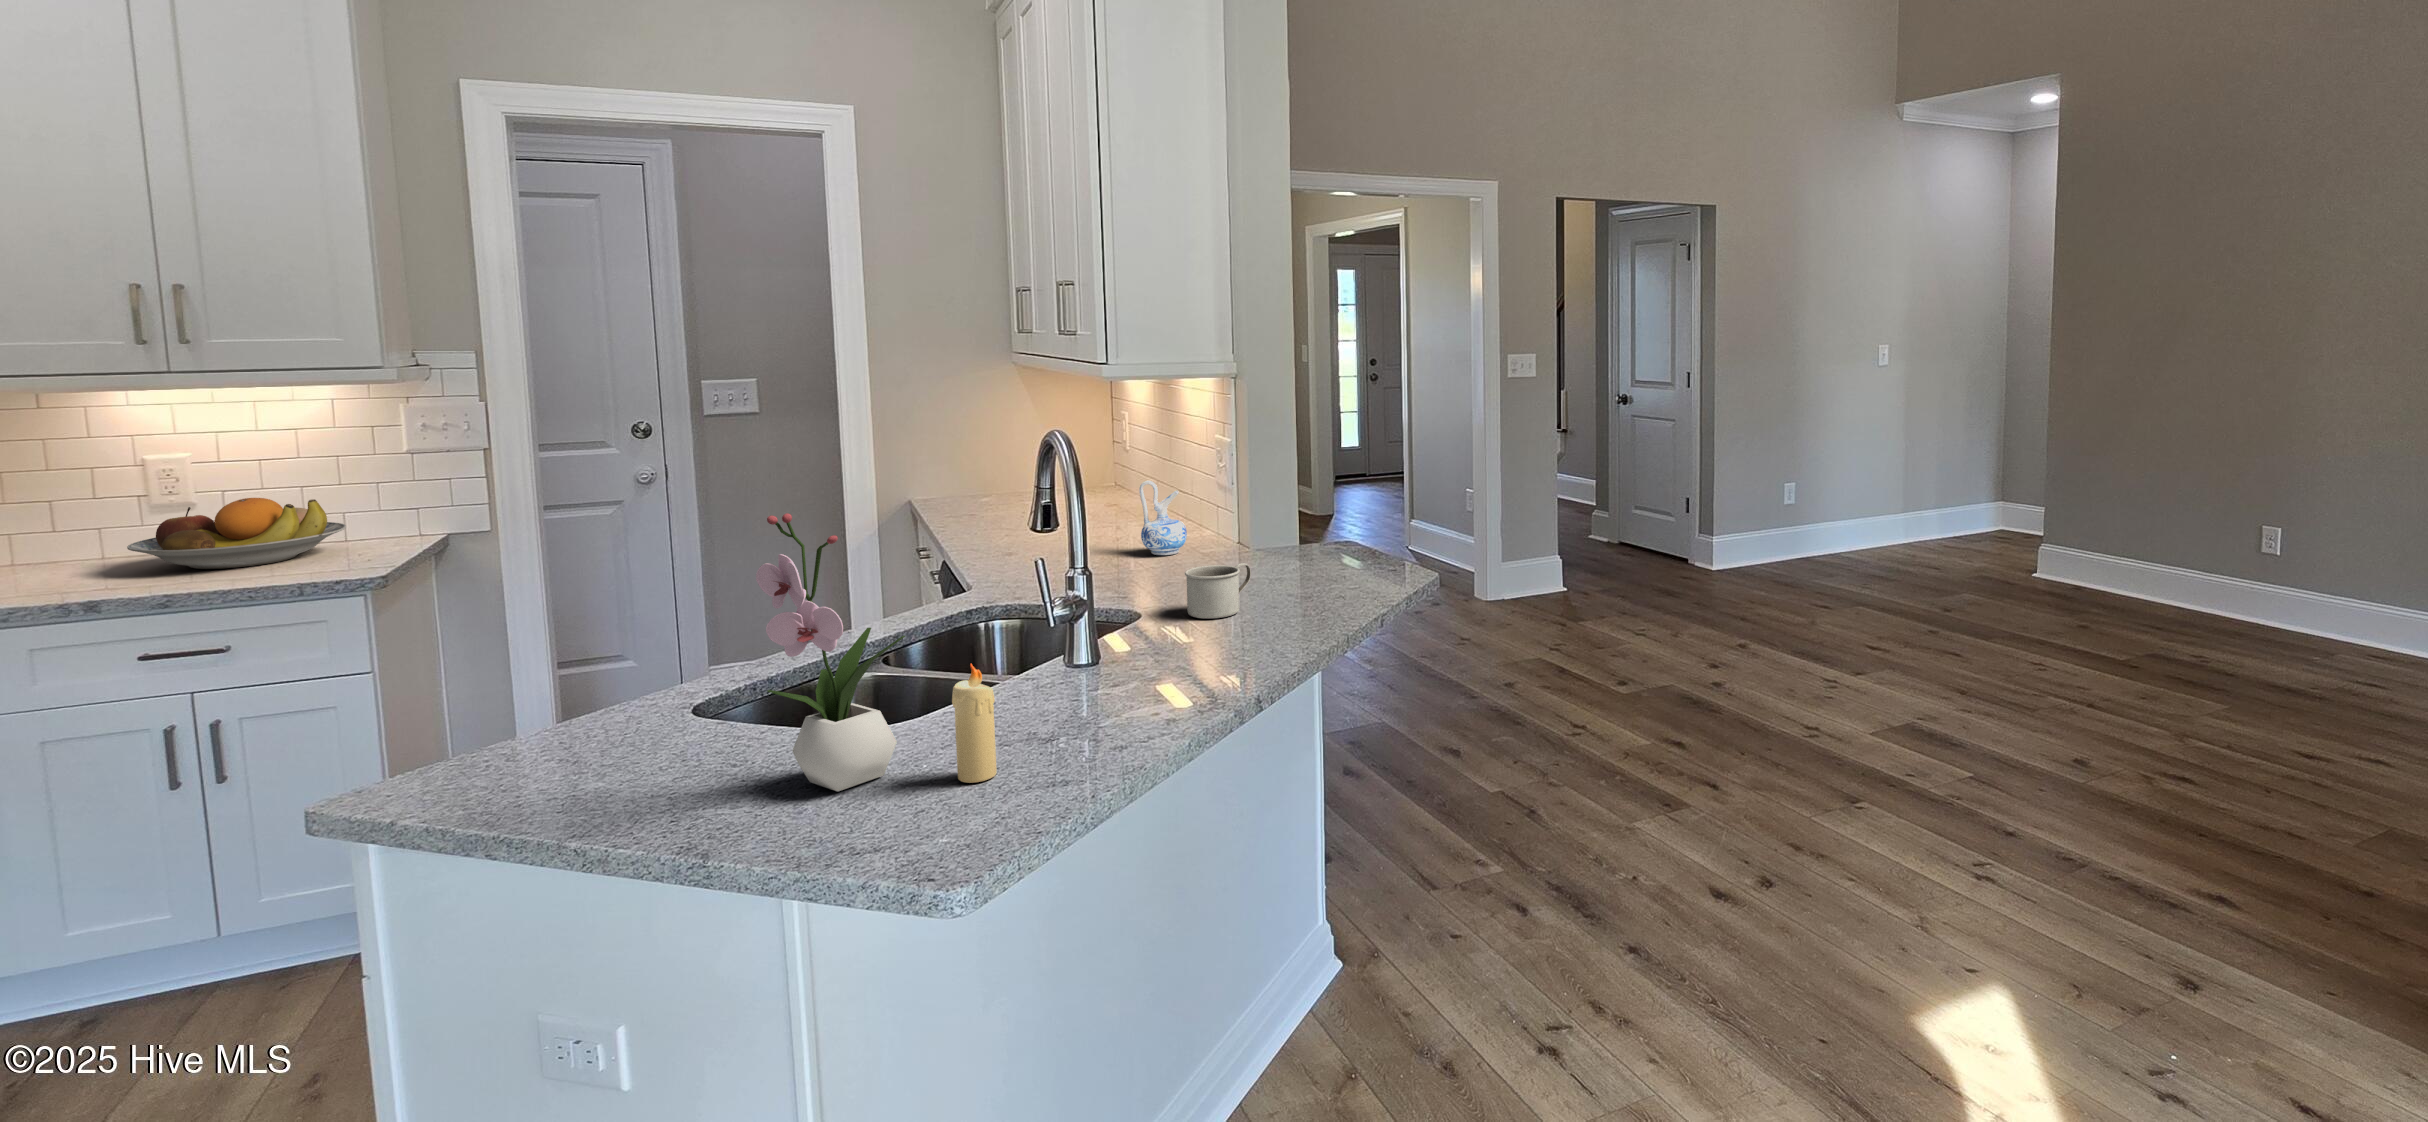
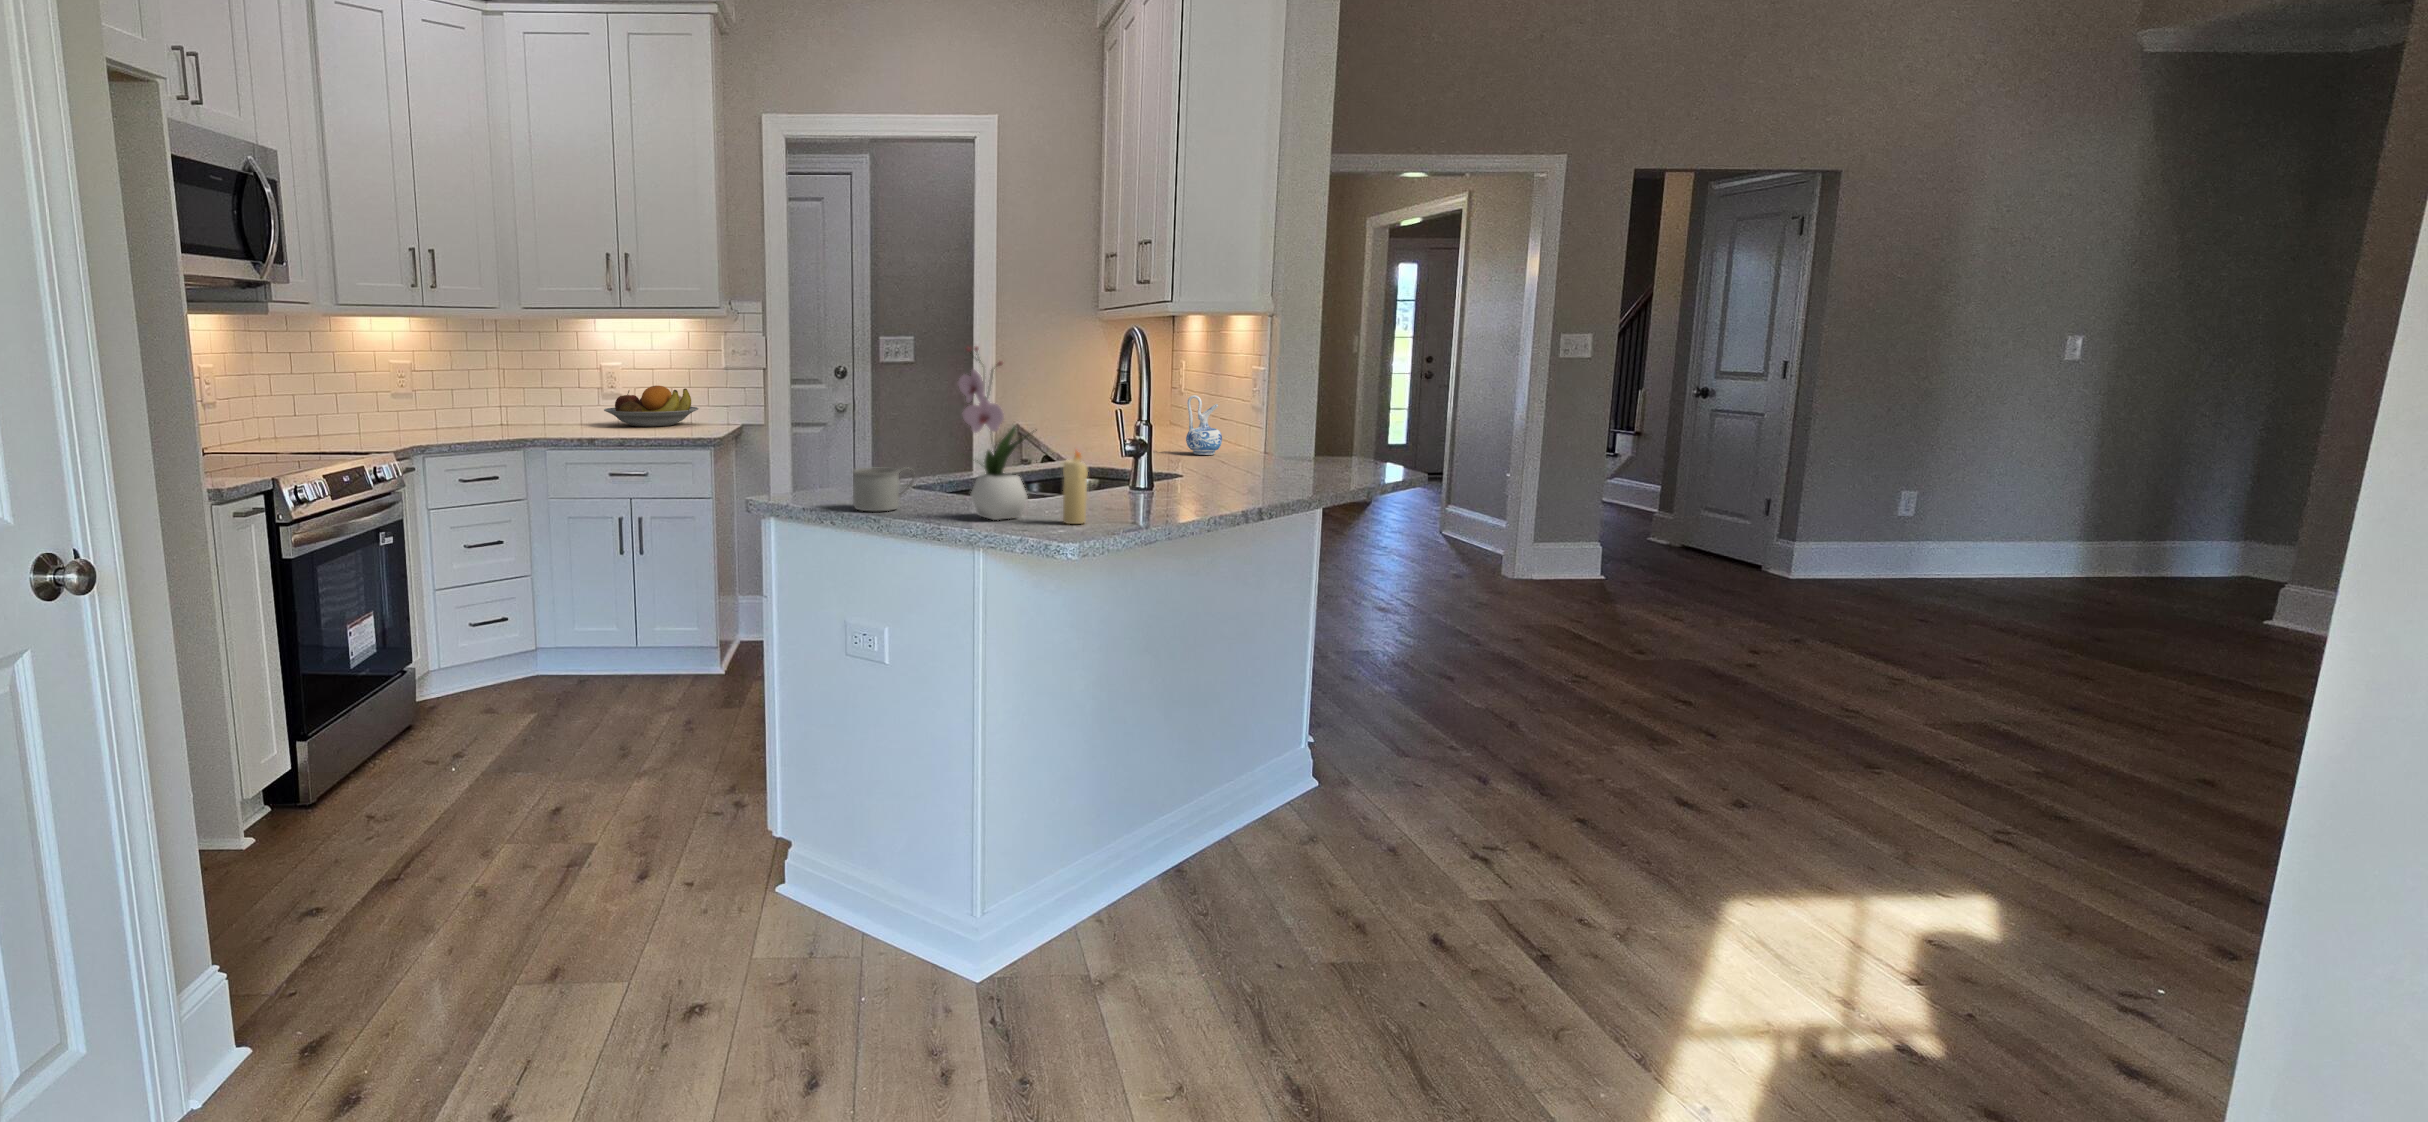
mug: present [1185,563,1251,619] -> present [853,468,915,511]

